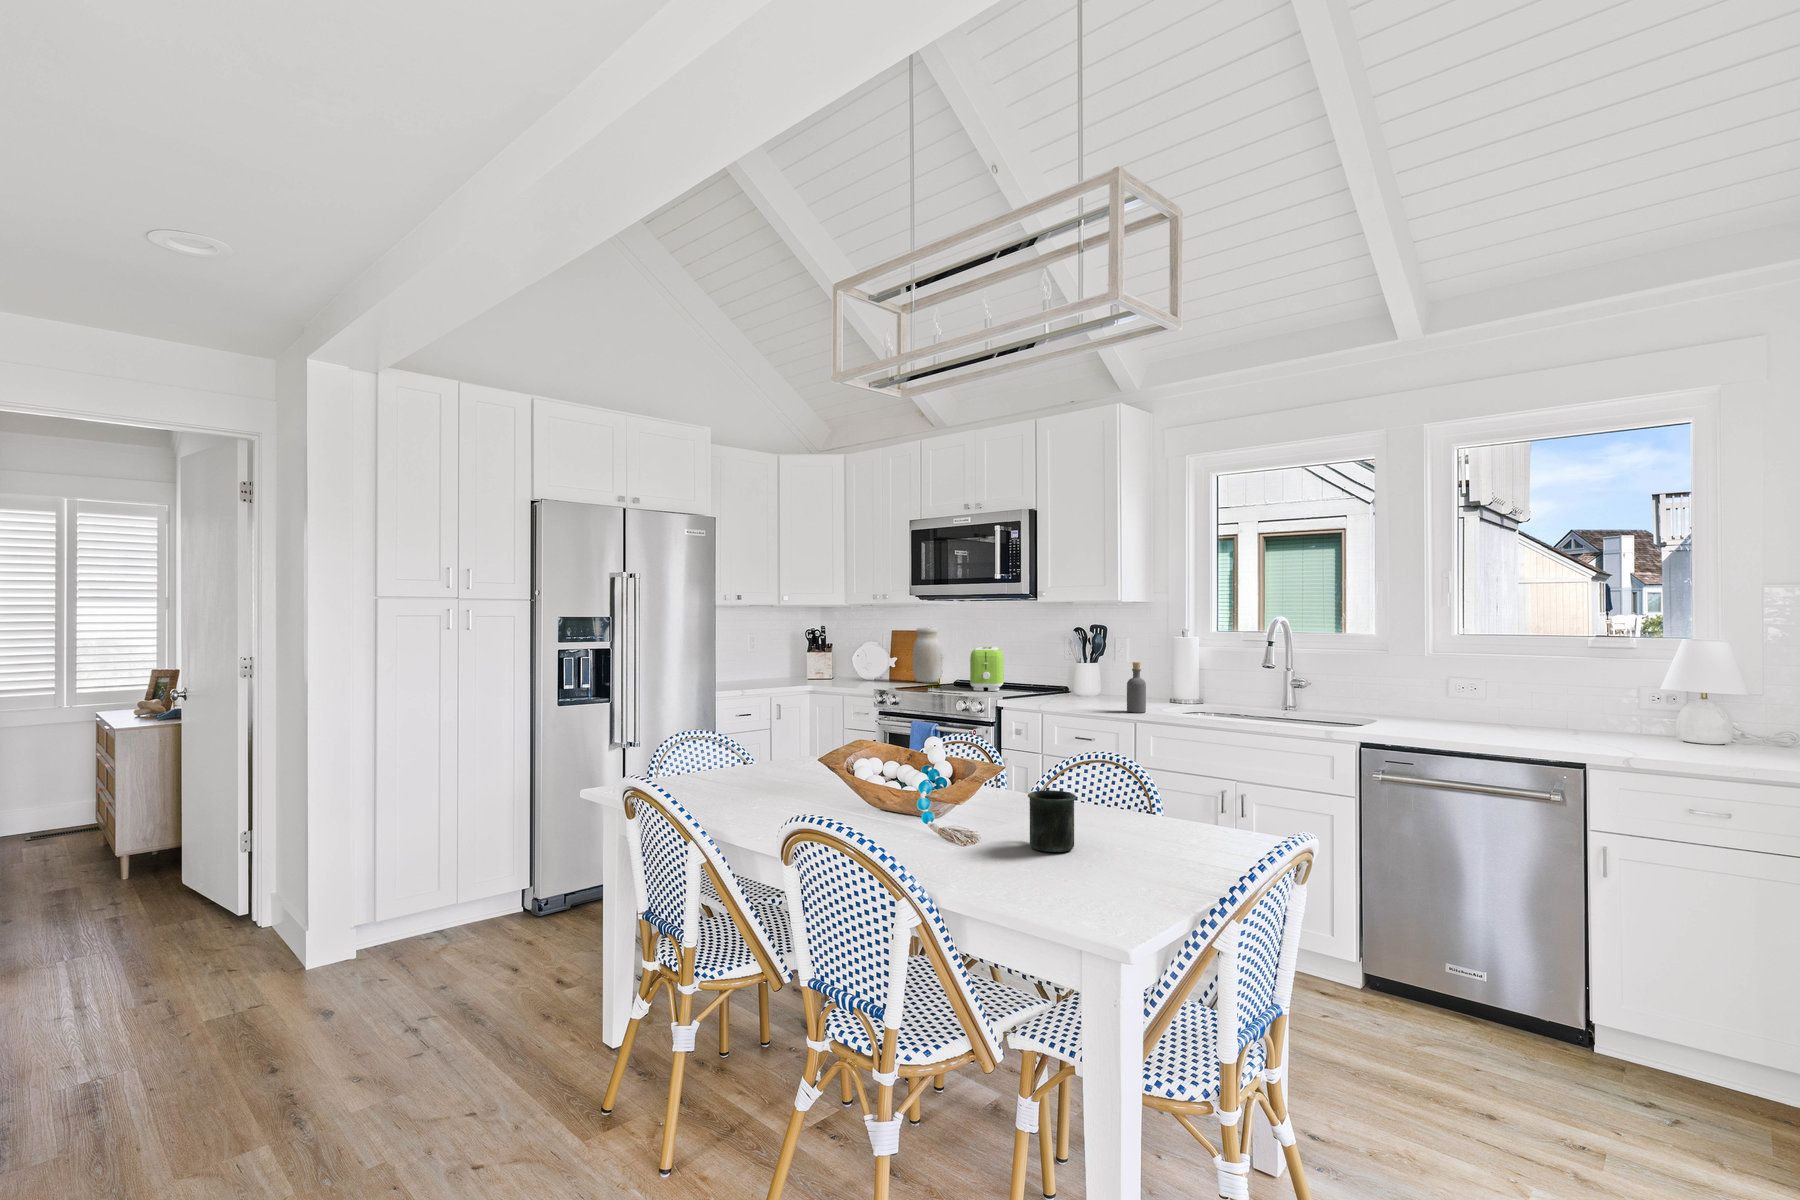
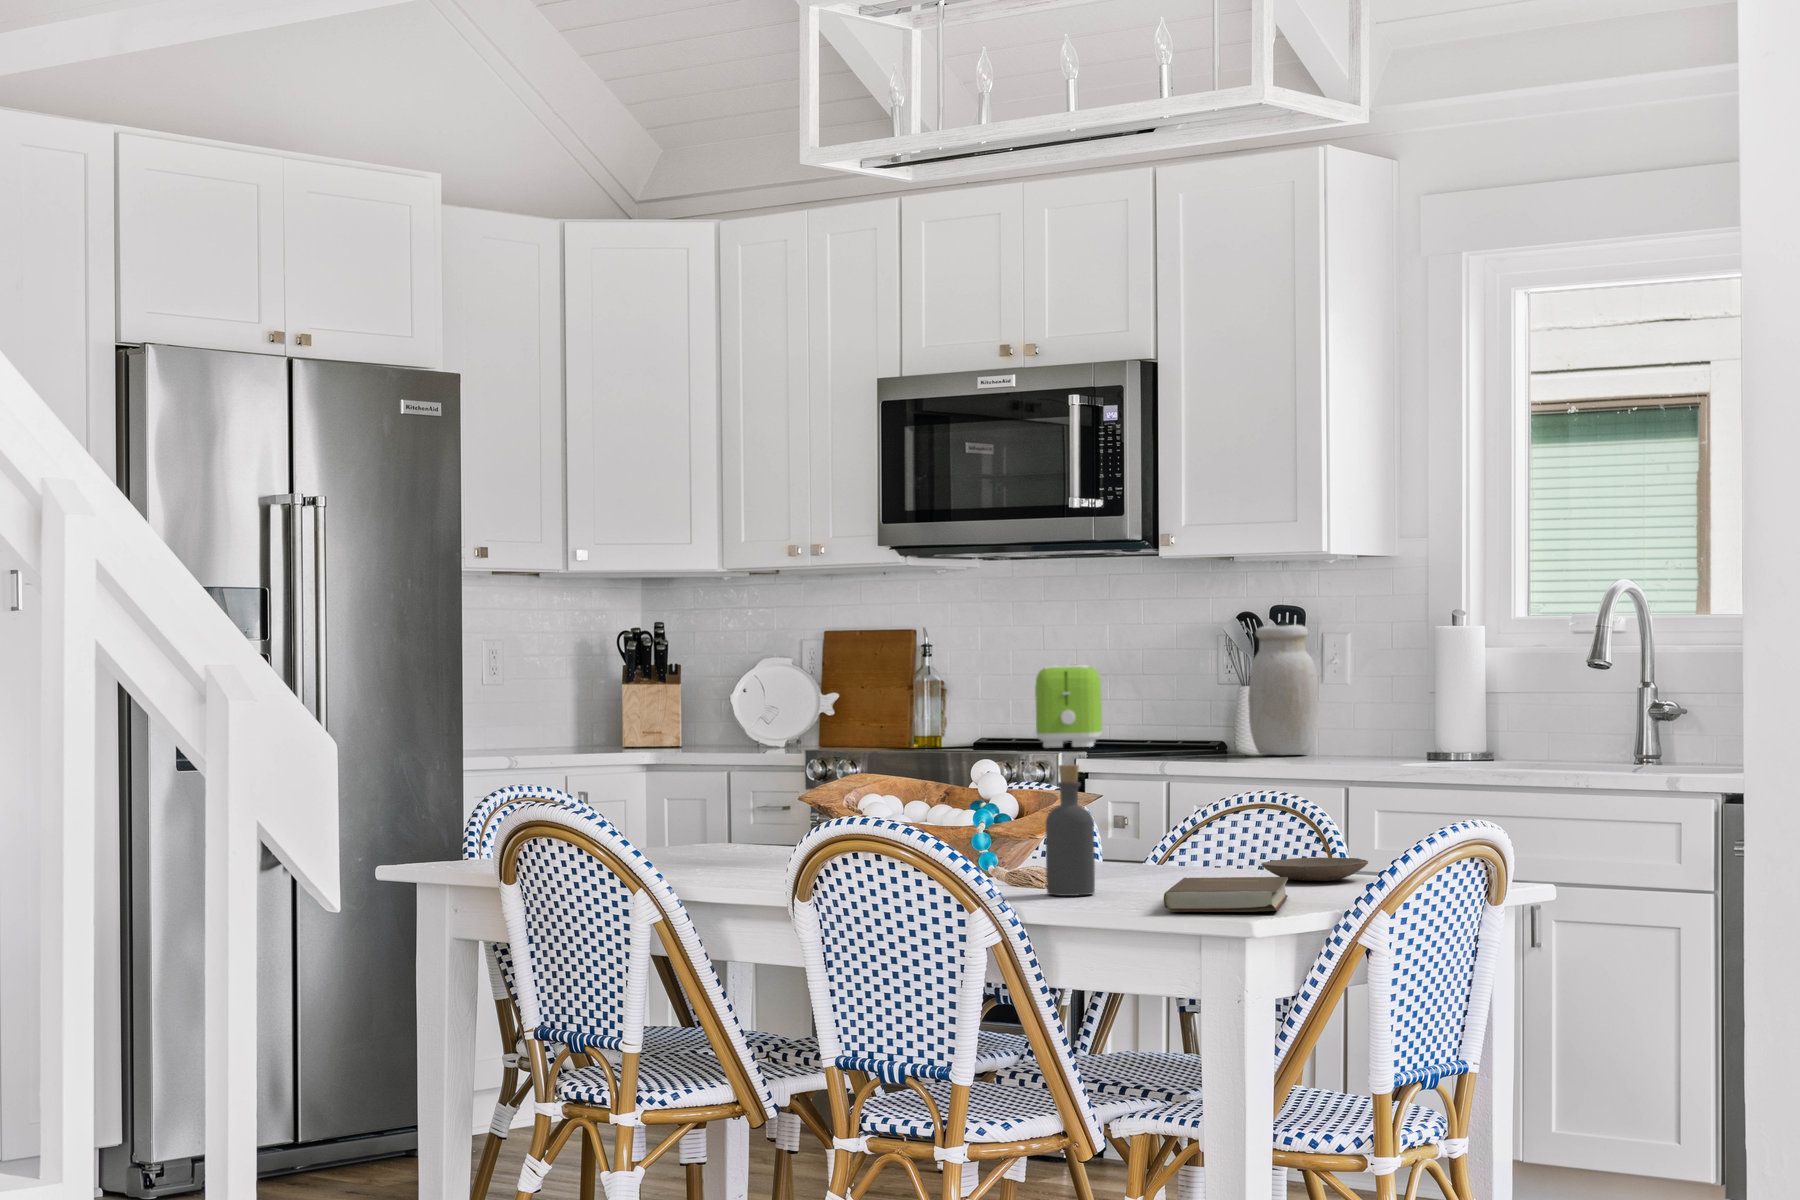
jar: present [913,627,942,683] -> present [1248,625,1318,755]
bottle: present [1127,662,1146,713] -> present [1046,765,1095,896]
mug: present [1028,790,1076,852] -> none [1133,809,1202,888]
plate: none [1114,819,1188,843] -> present [1261,858,1368,881]
book: none [1053,853,1142,905] -> present [1164,877,1288,912]

